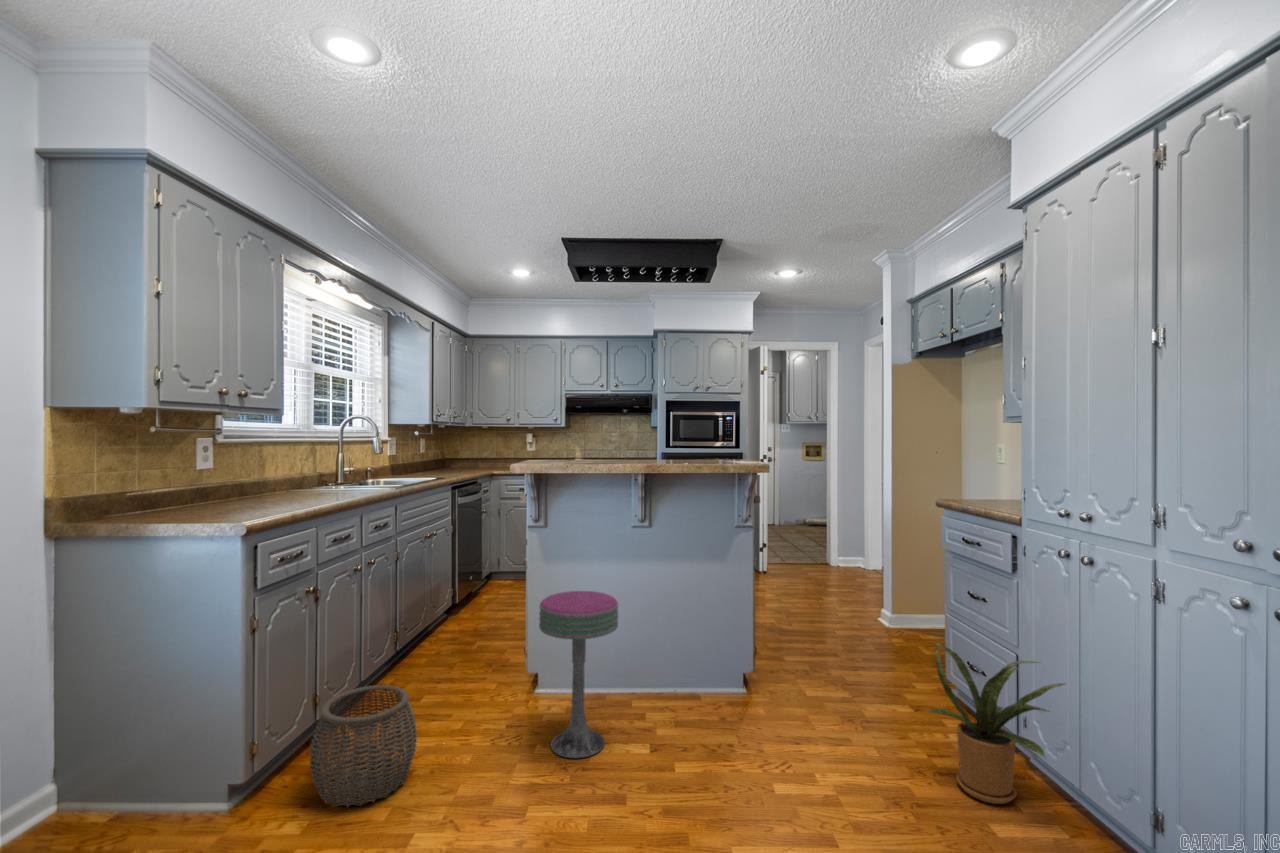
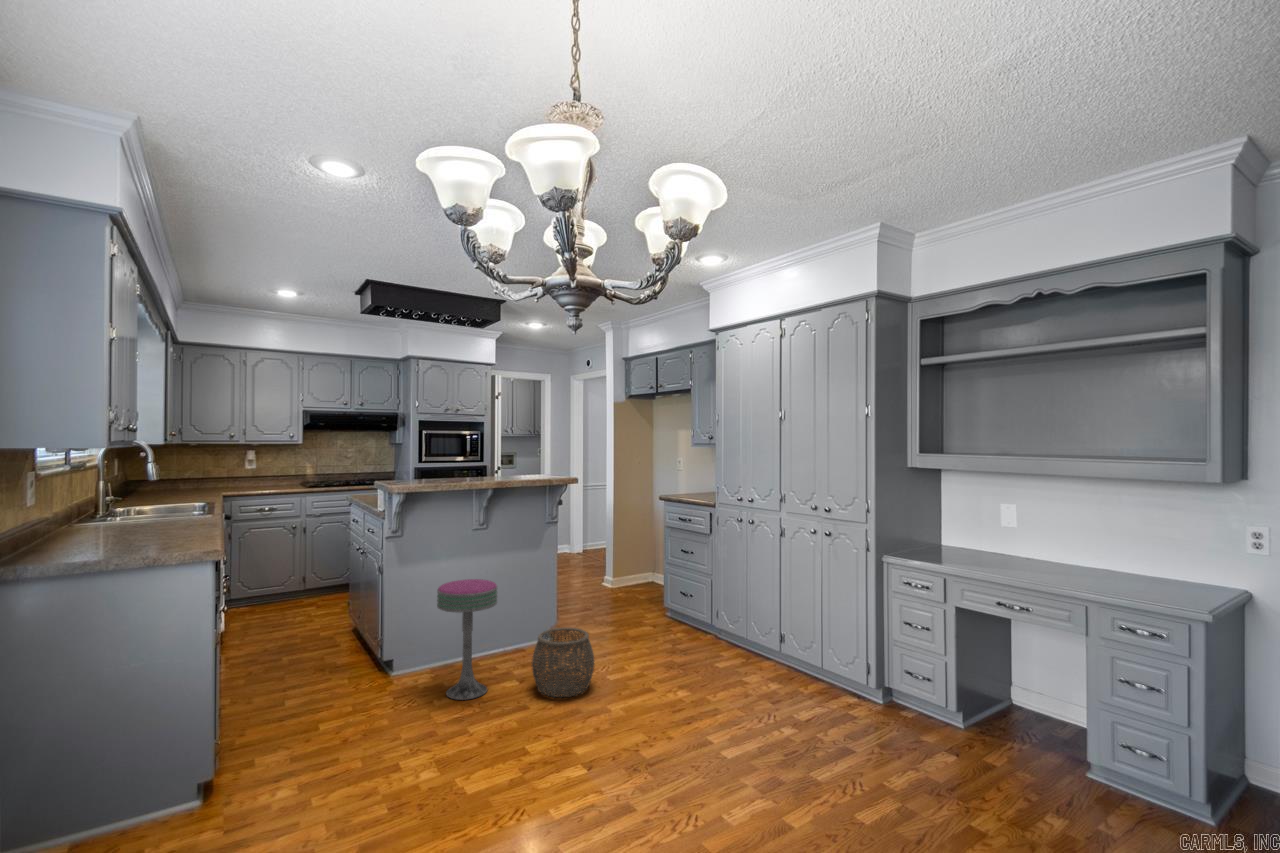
house plant: present [927,642,1064,804] -> none [674,576,744,657]
woven basket: present [309,685,417,807] -> present [532,628,594,697]

